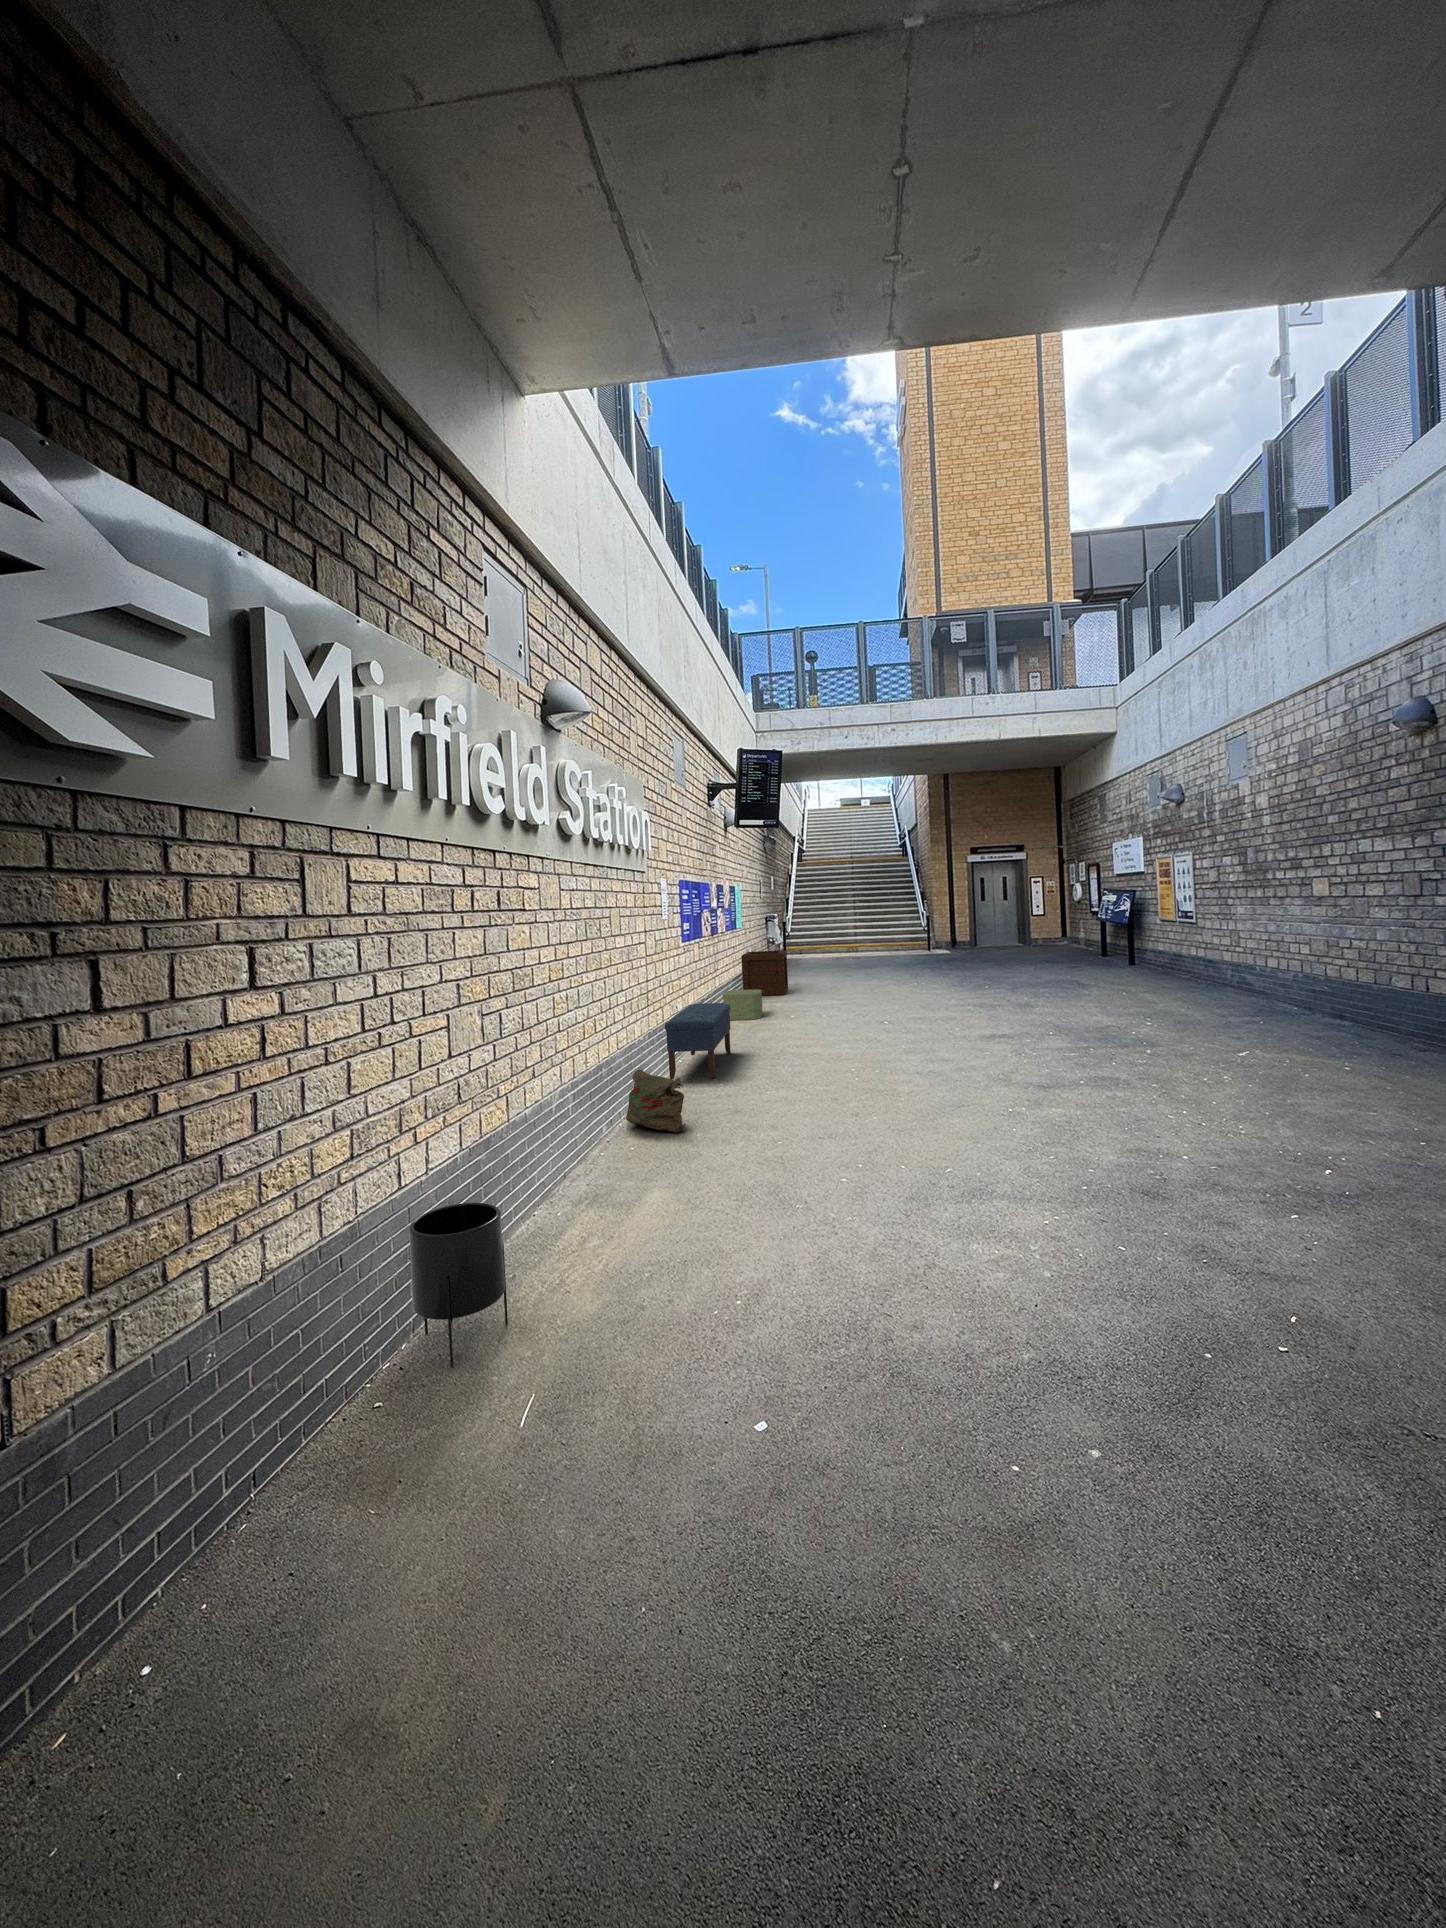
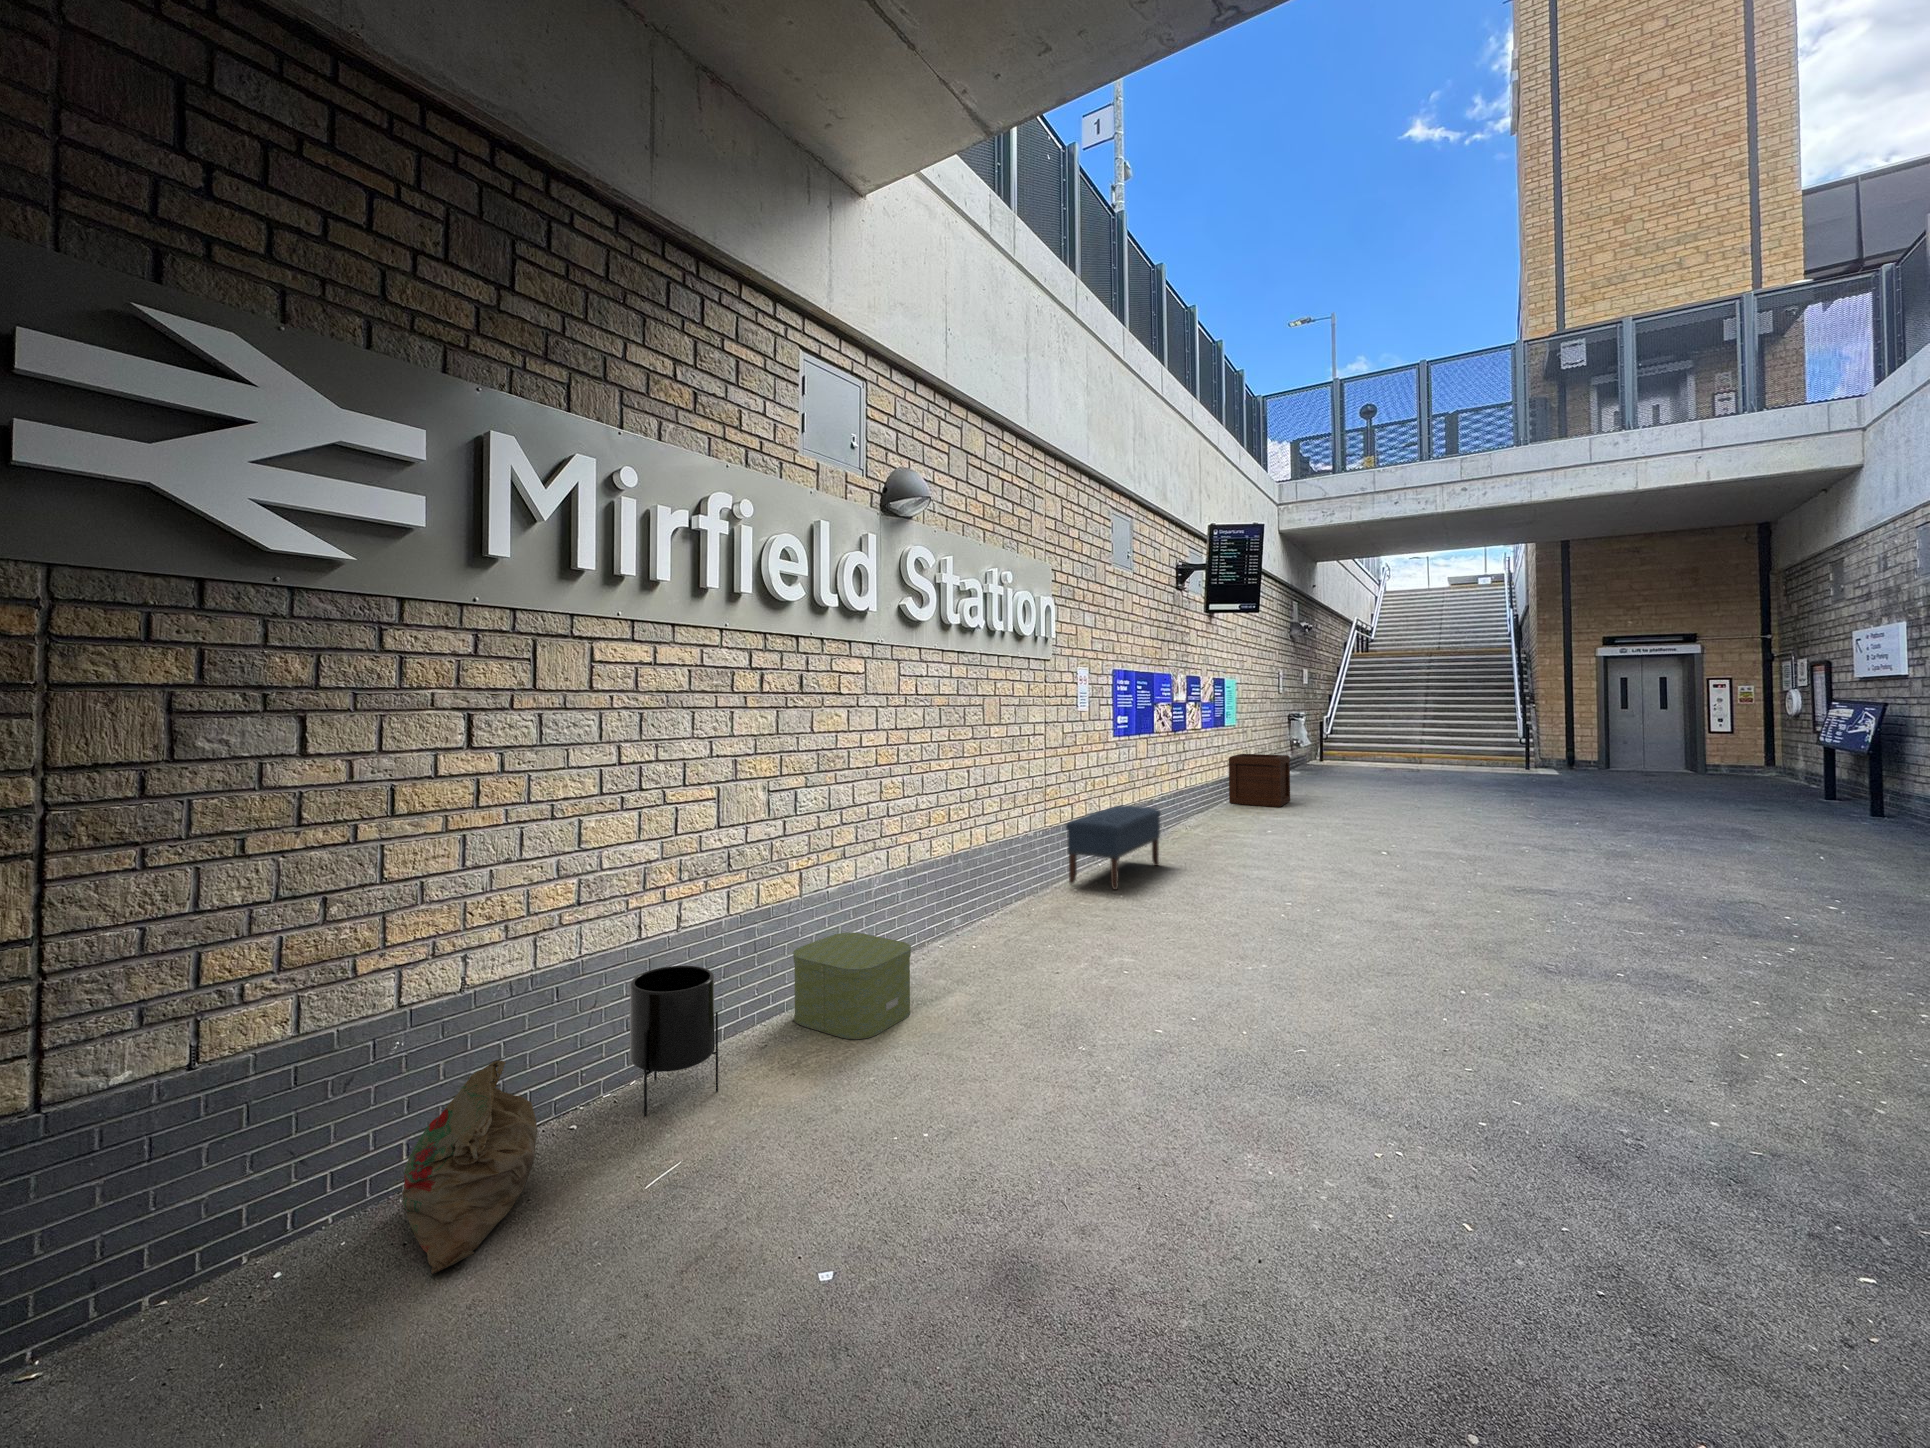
storage box: present [723,989,763,1020] -> present [793,933,911,1039]
bag: present [626,1070,685,1133] -> present [402,1060,538,1274]

